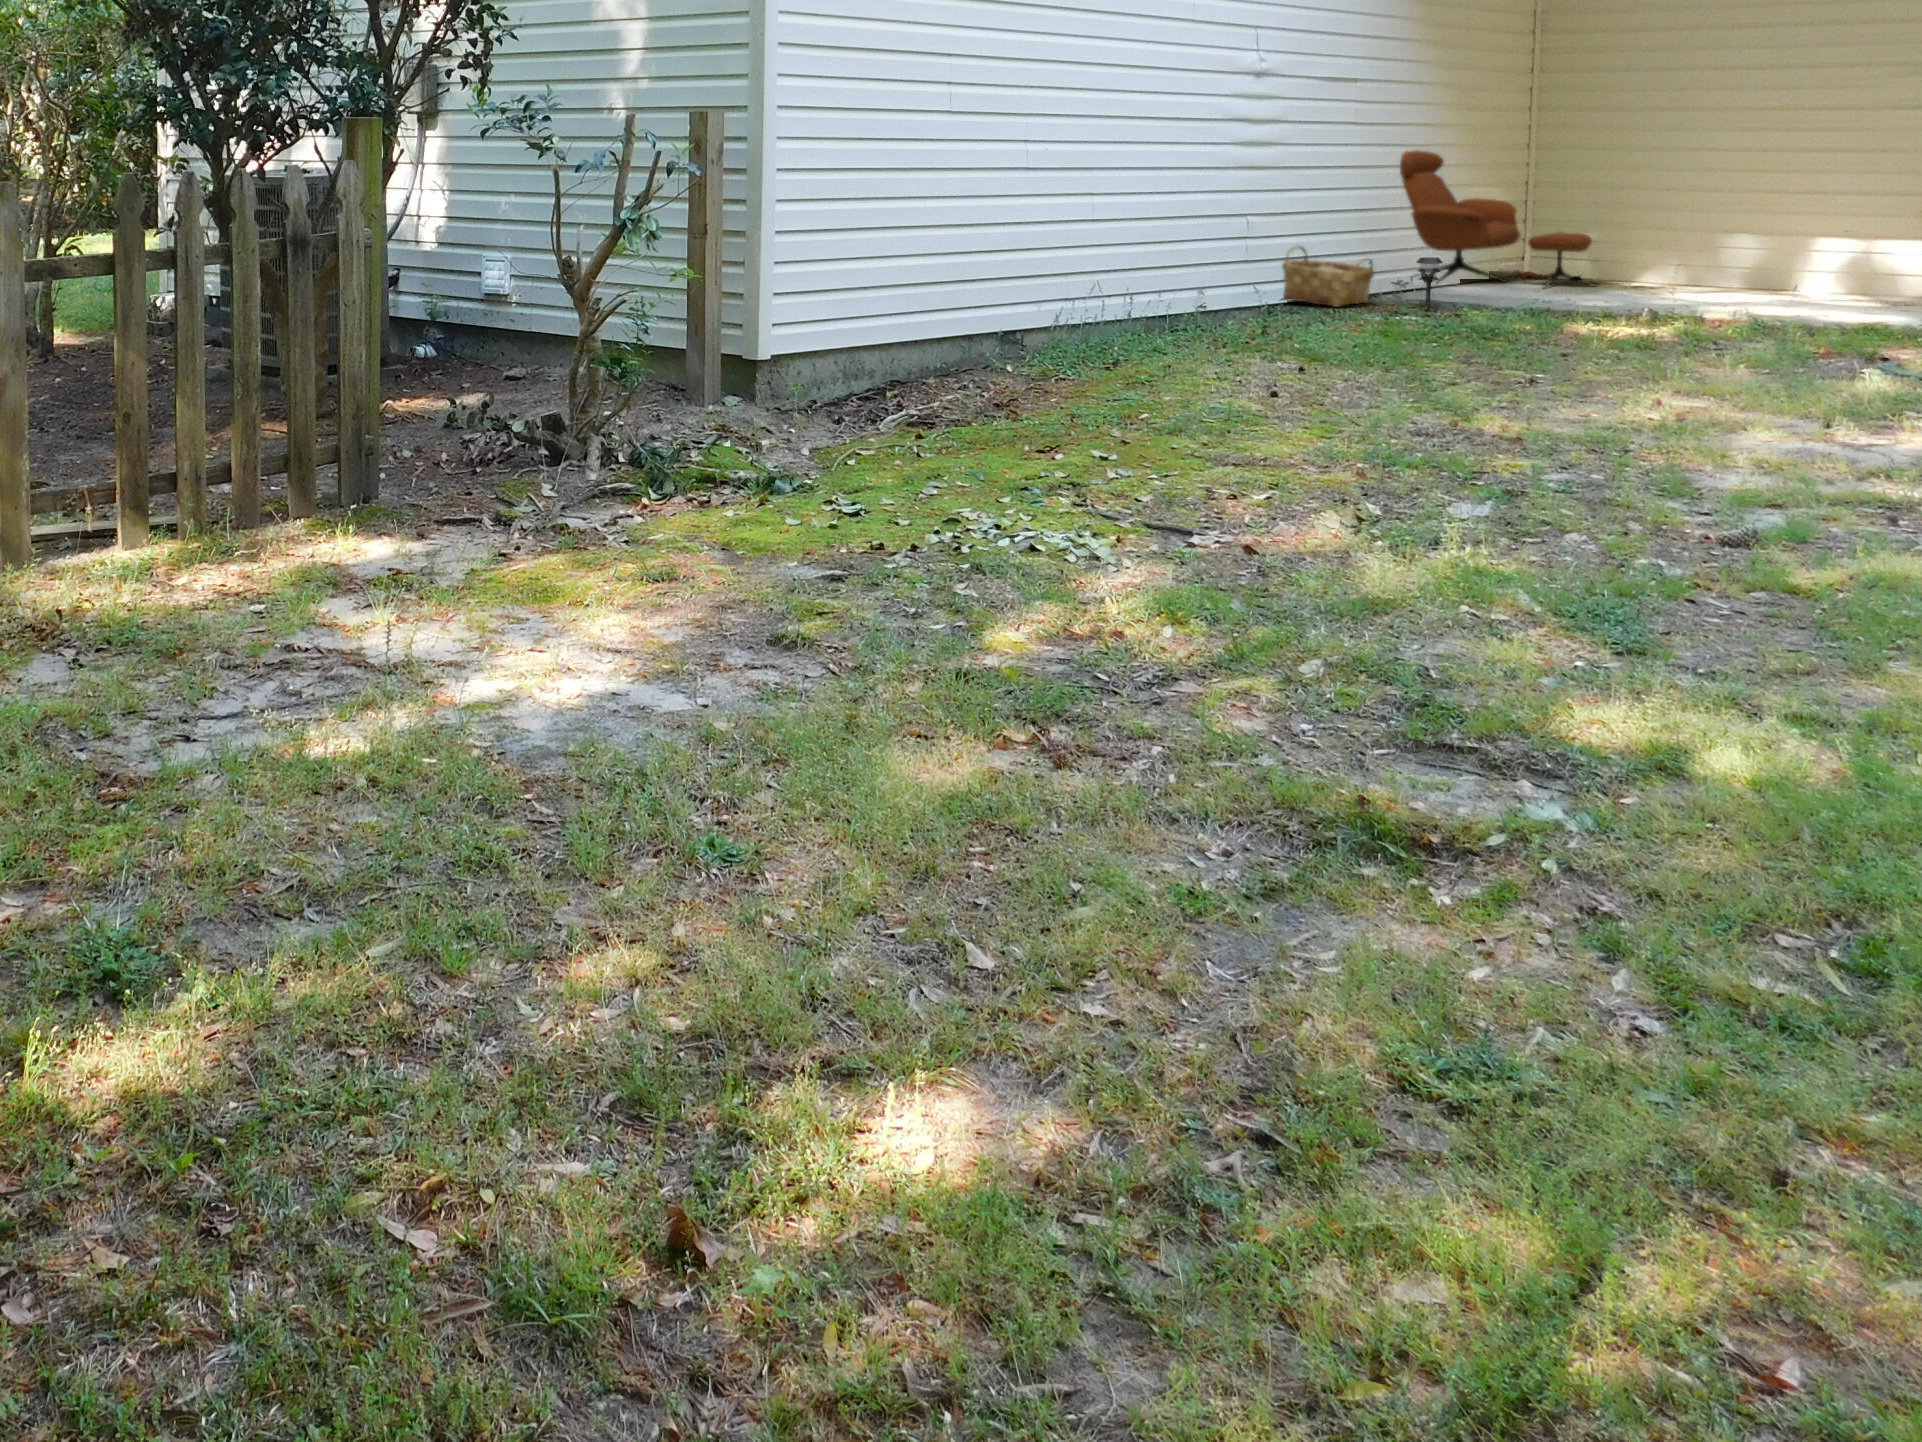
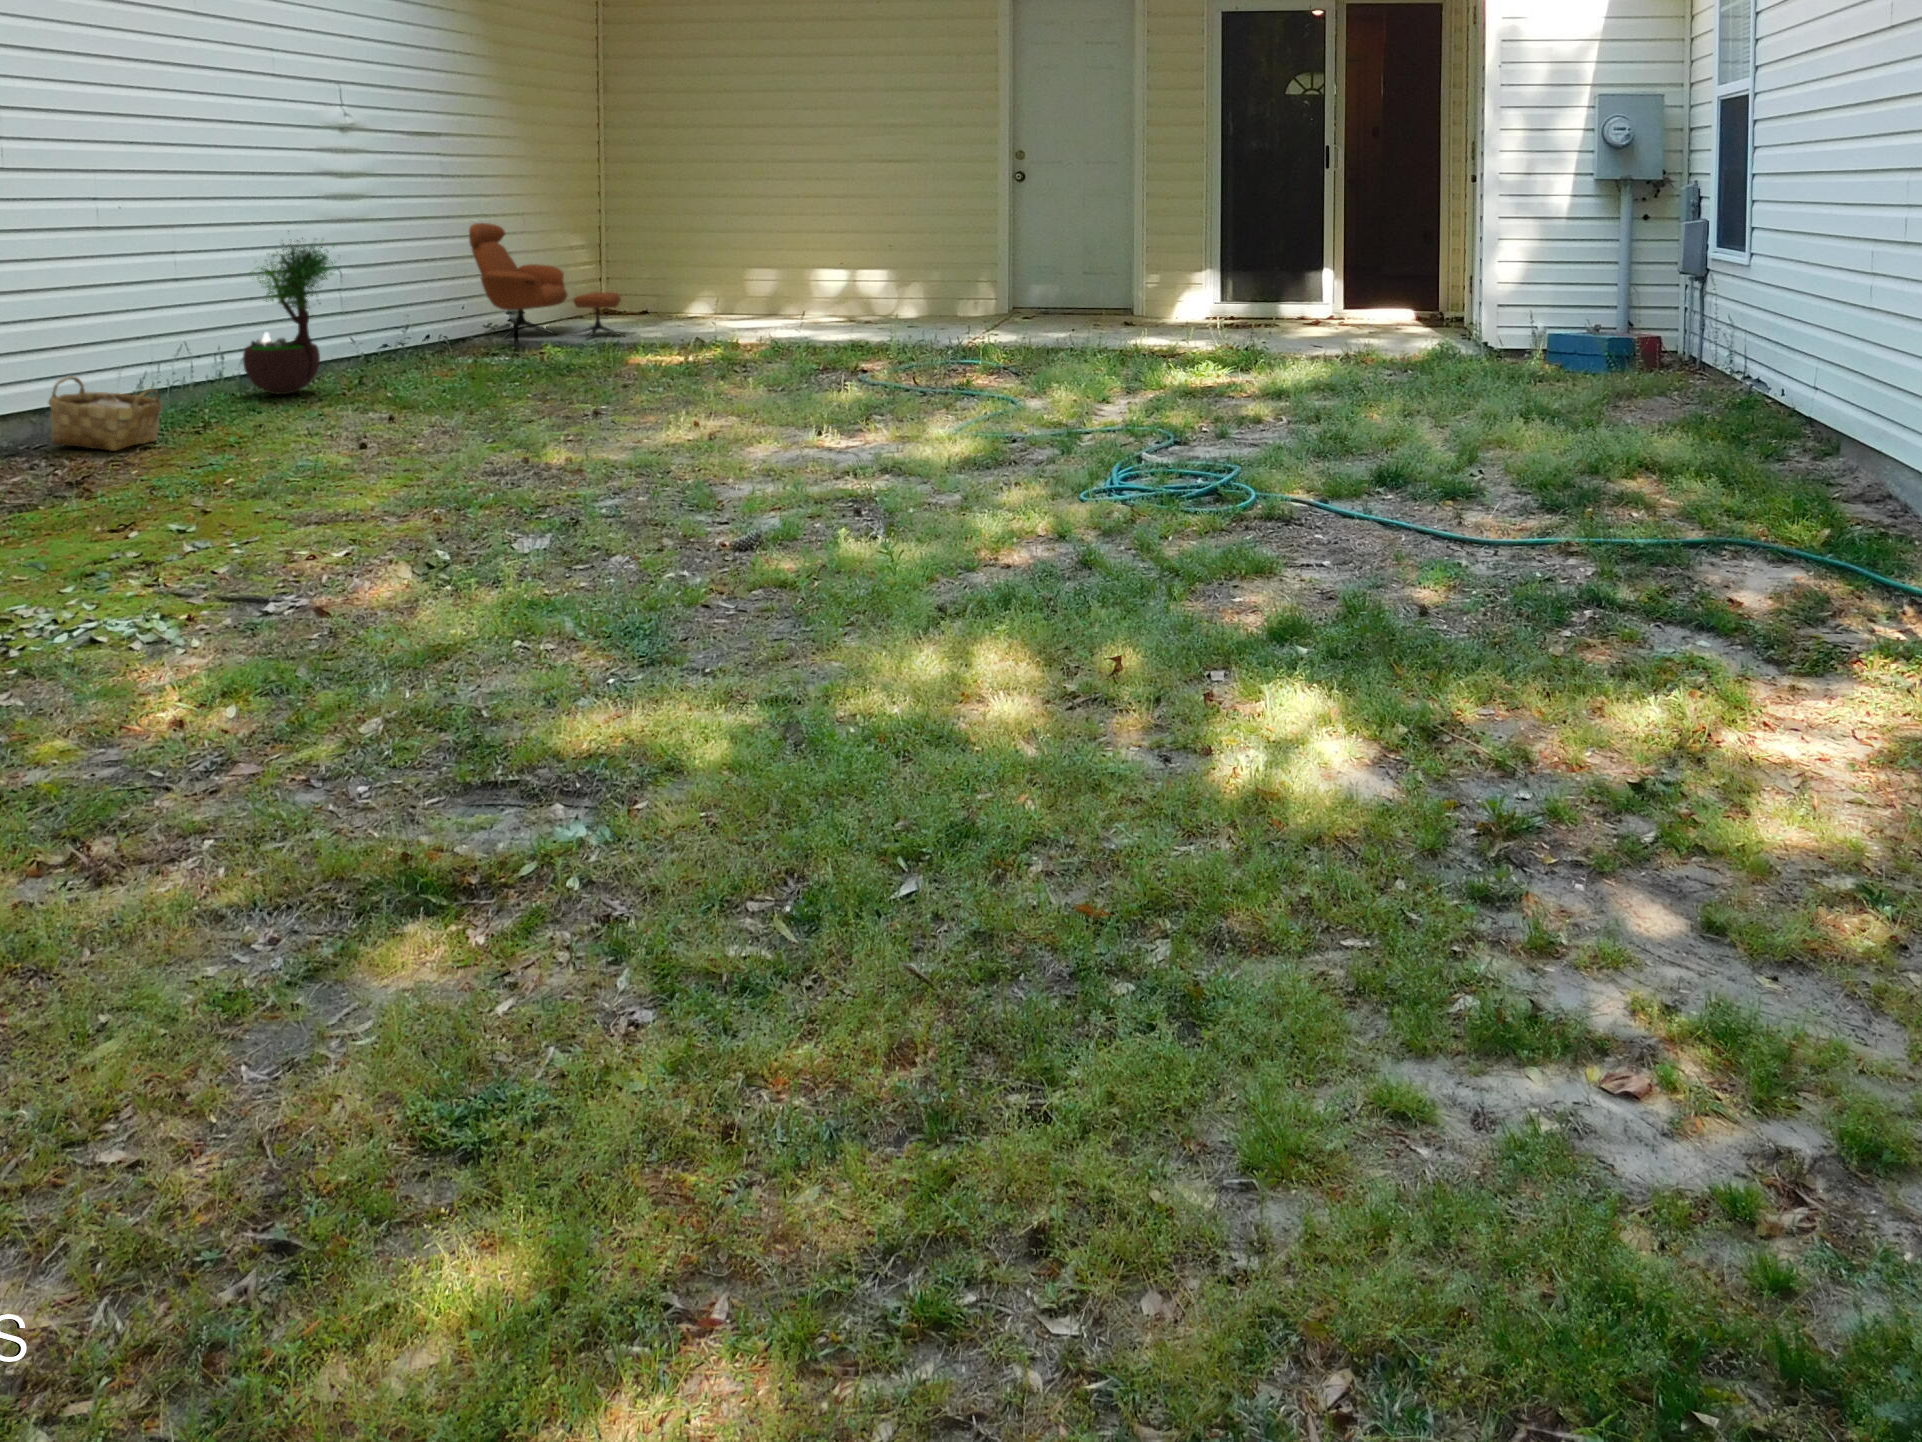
potted tree: none [1151,160,1258,332] -> present [243,231,340,394]
woven basket: present [1282,246,1374,307] -> present [49,376,162,451]

